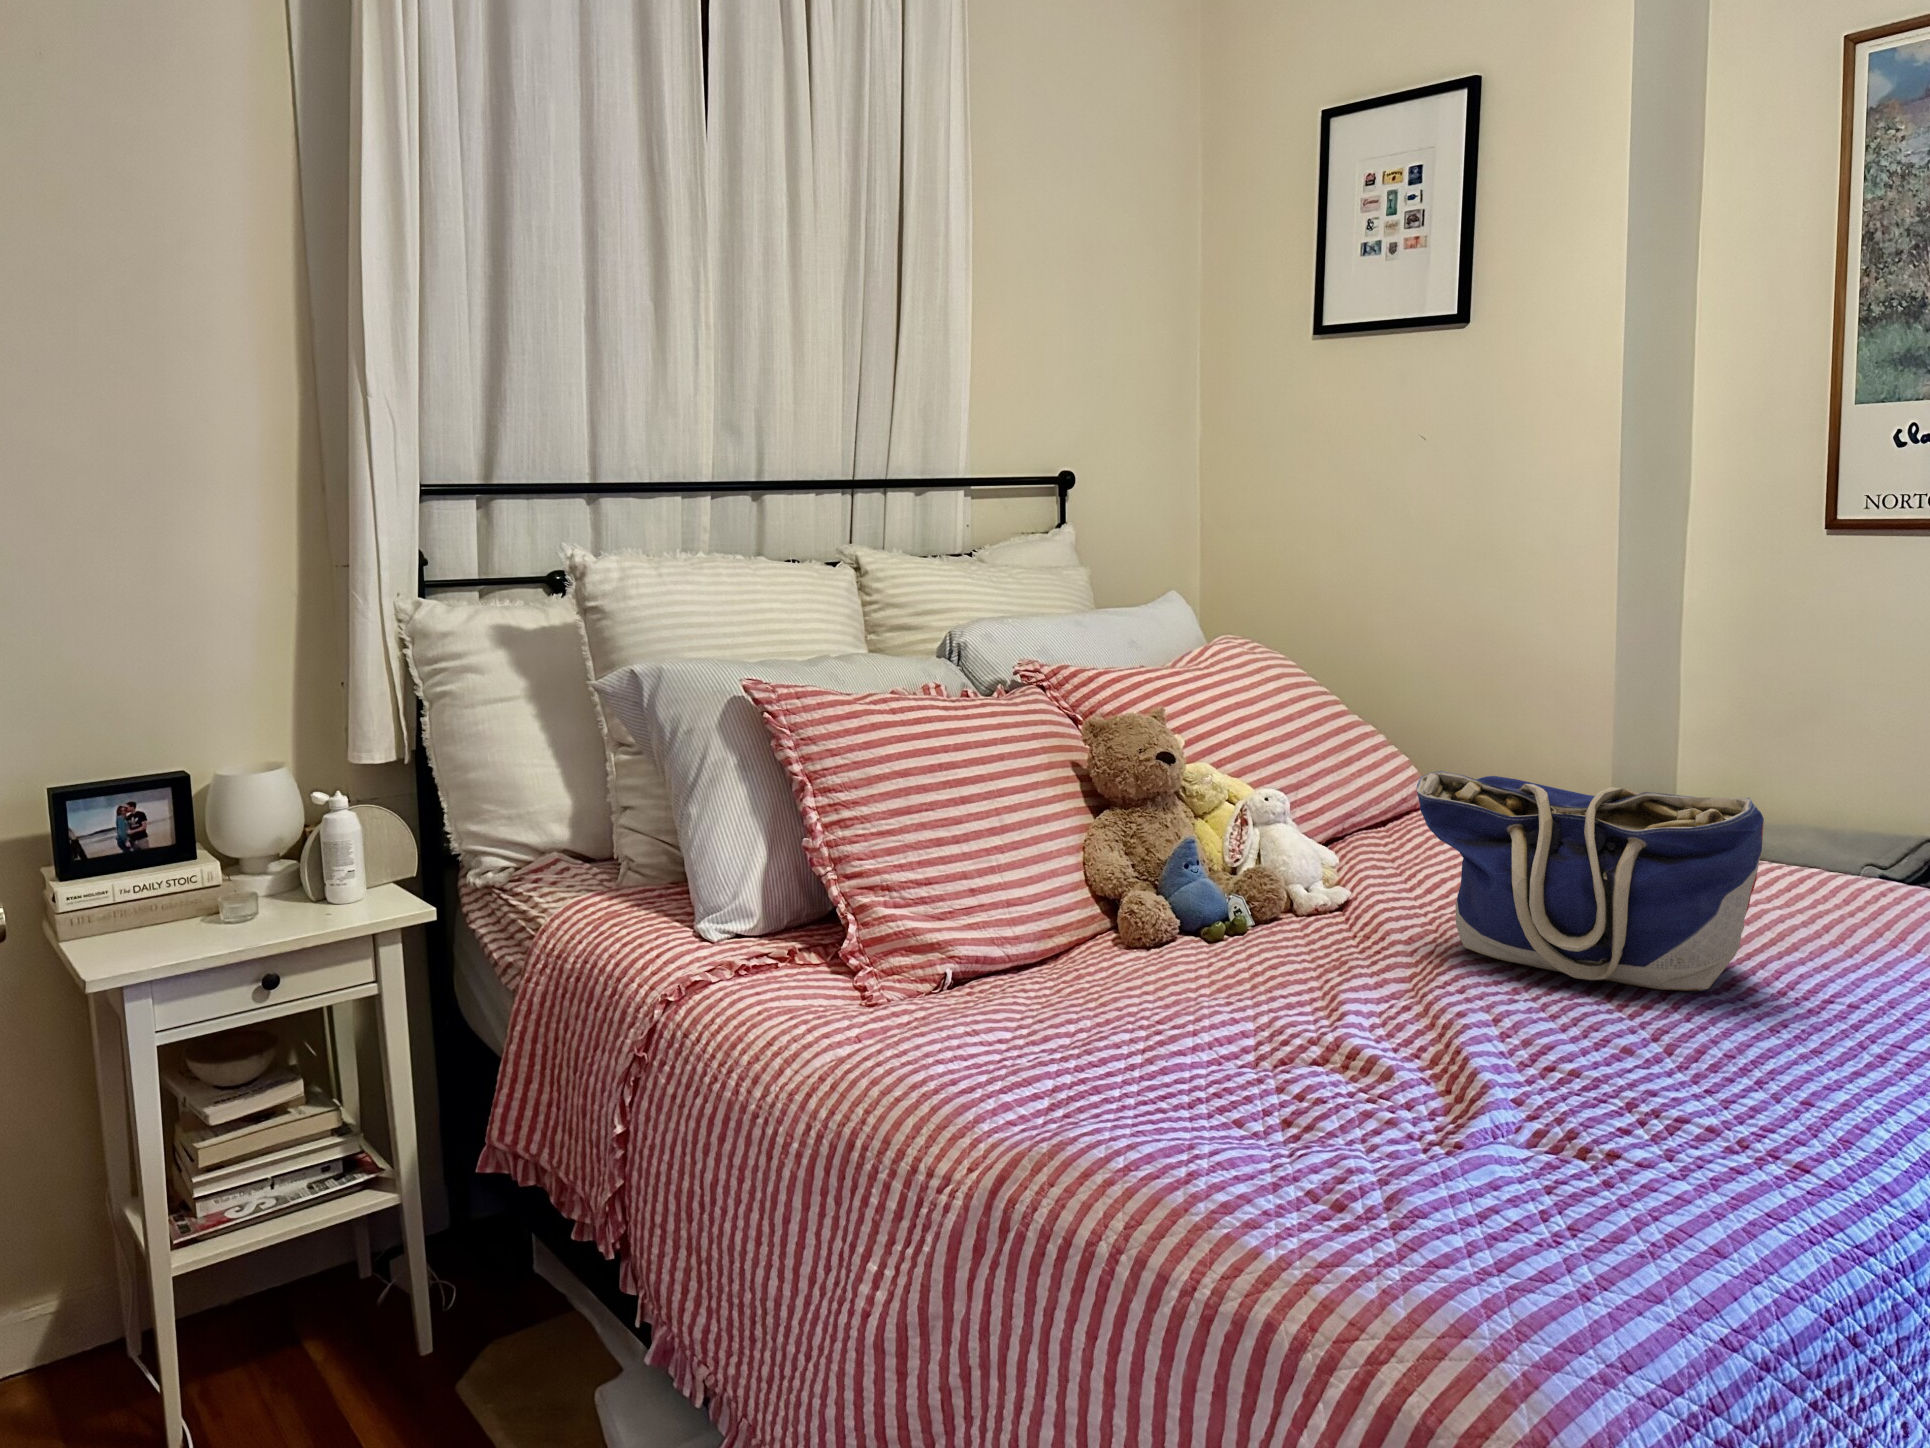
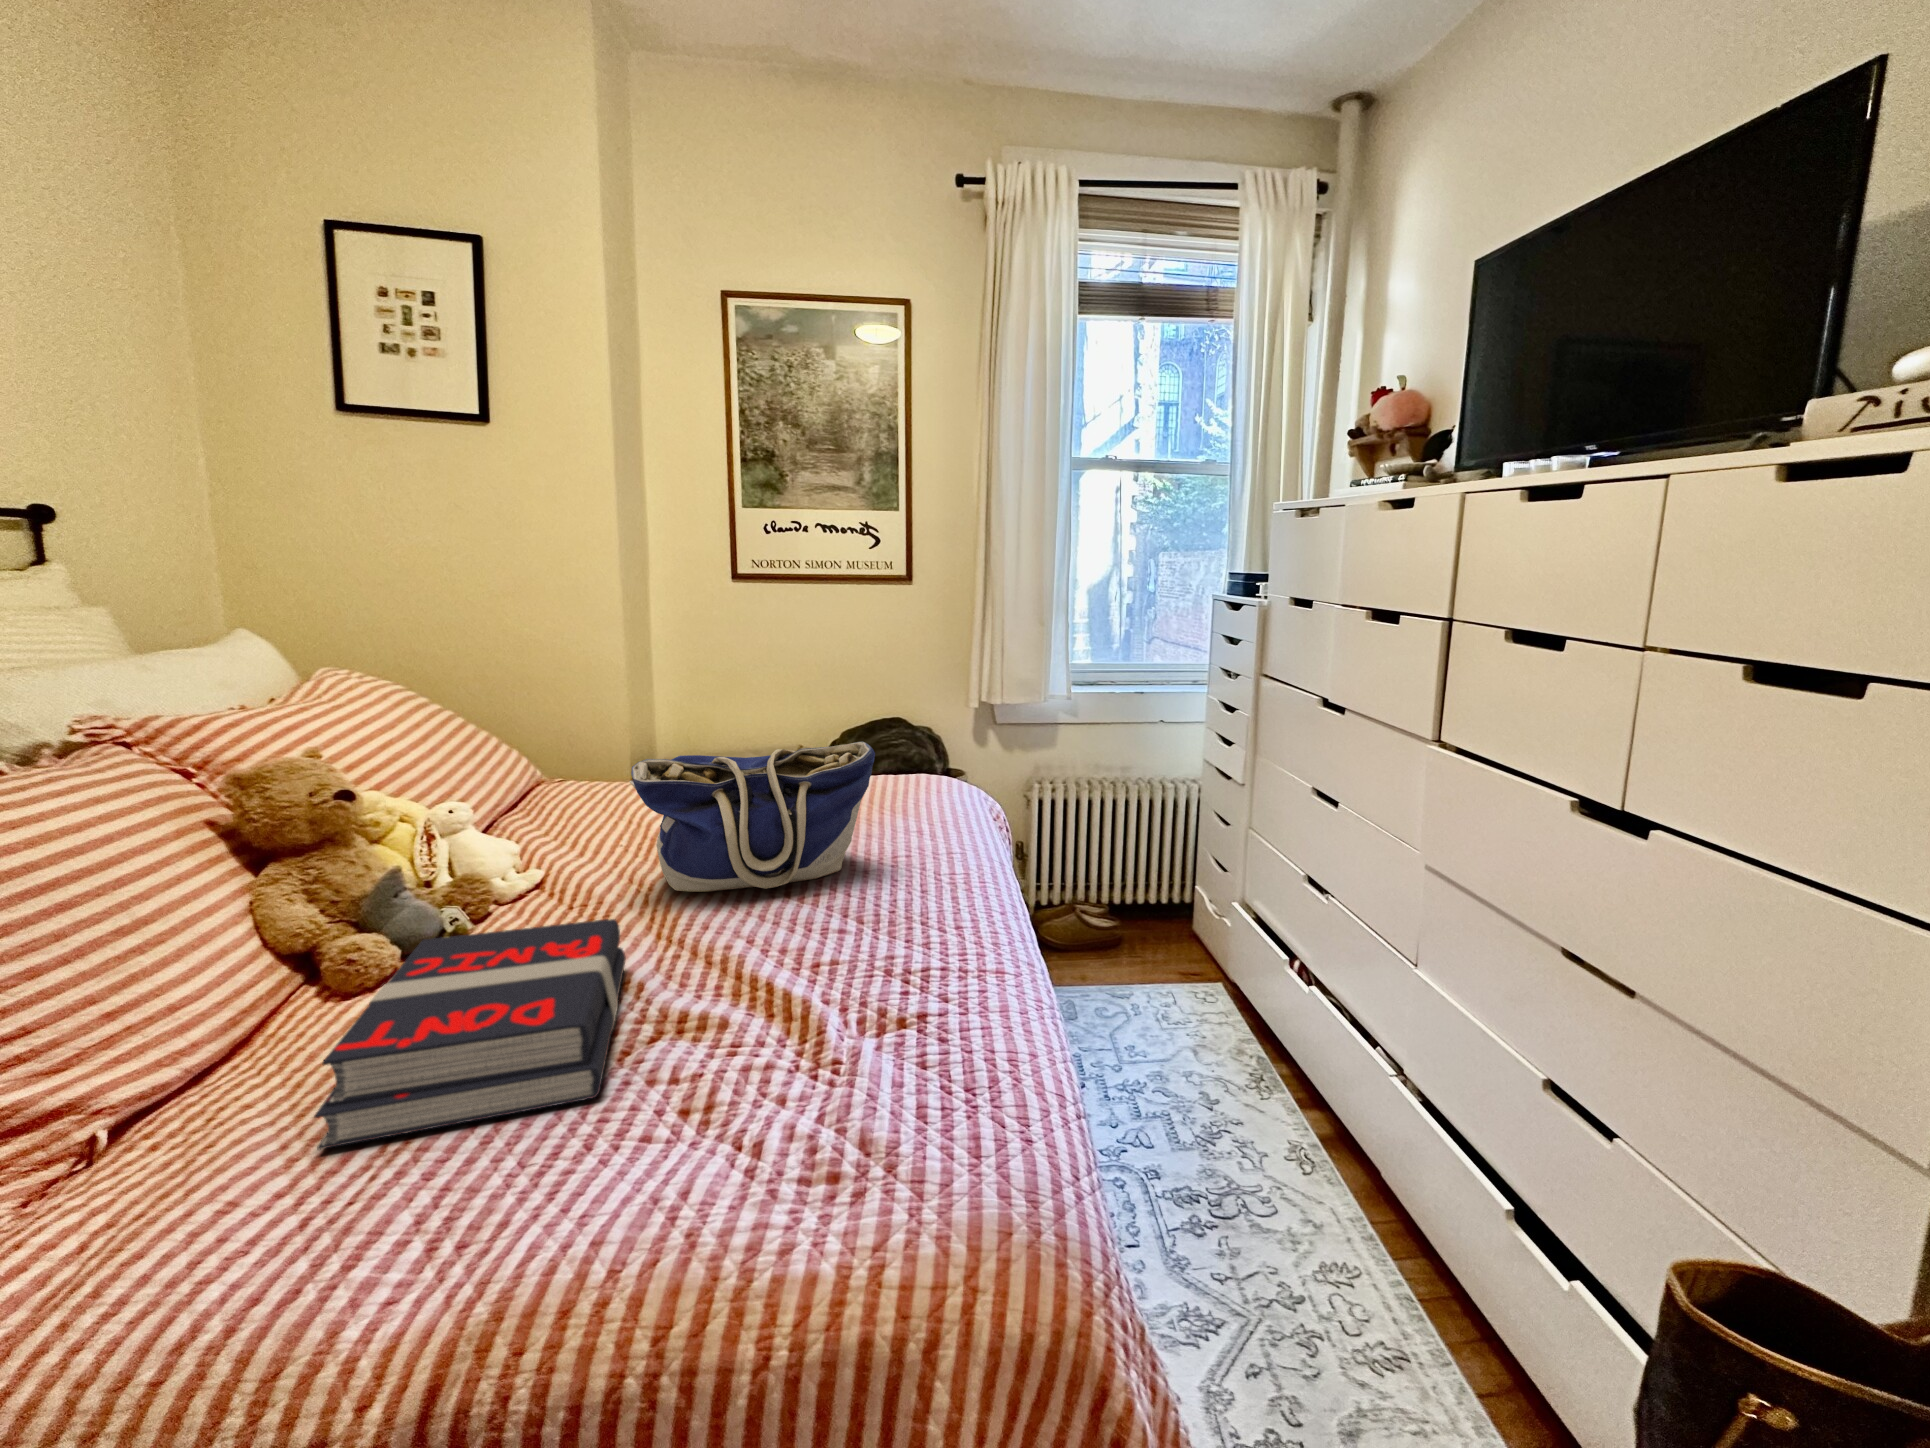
book: none [1034,903,1345,1075] -> present [314,919,626,1149]

